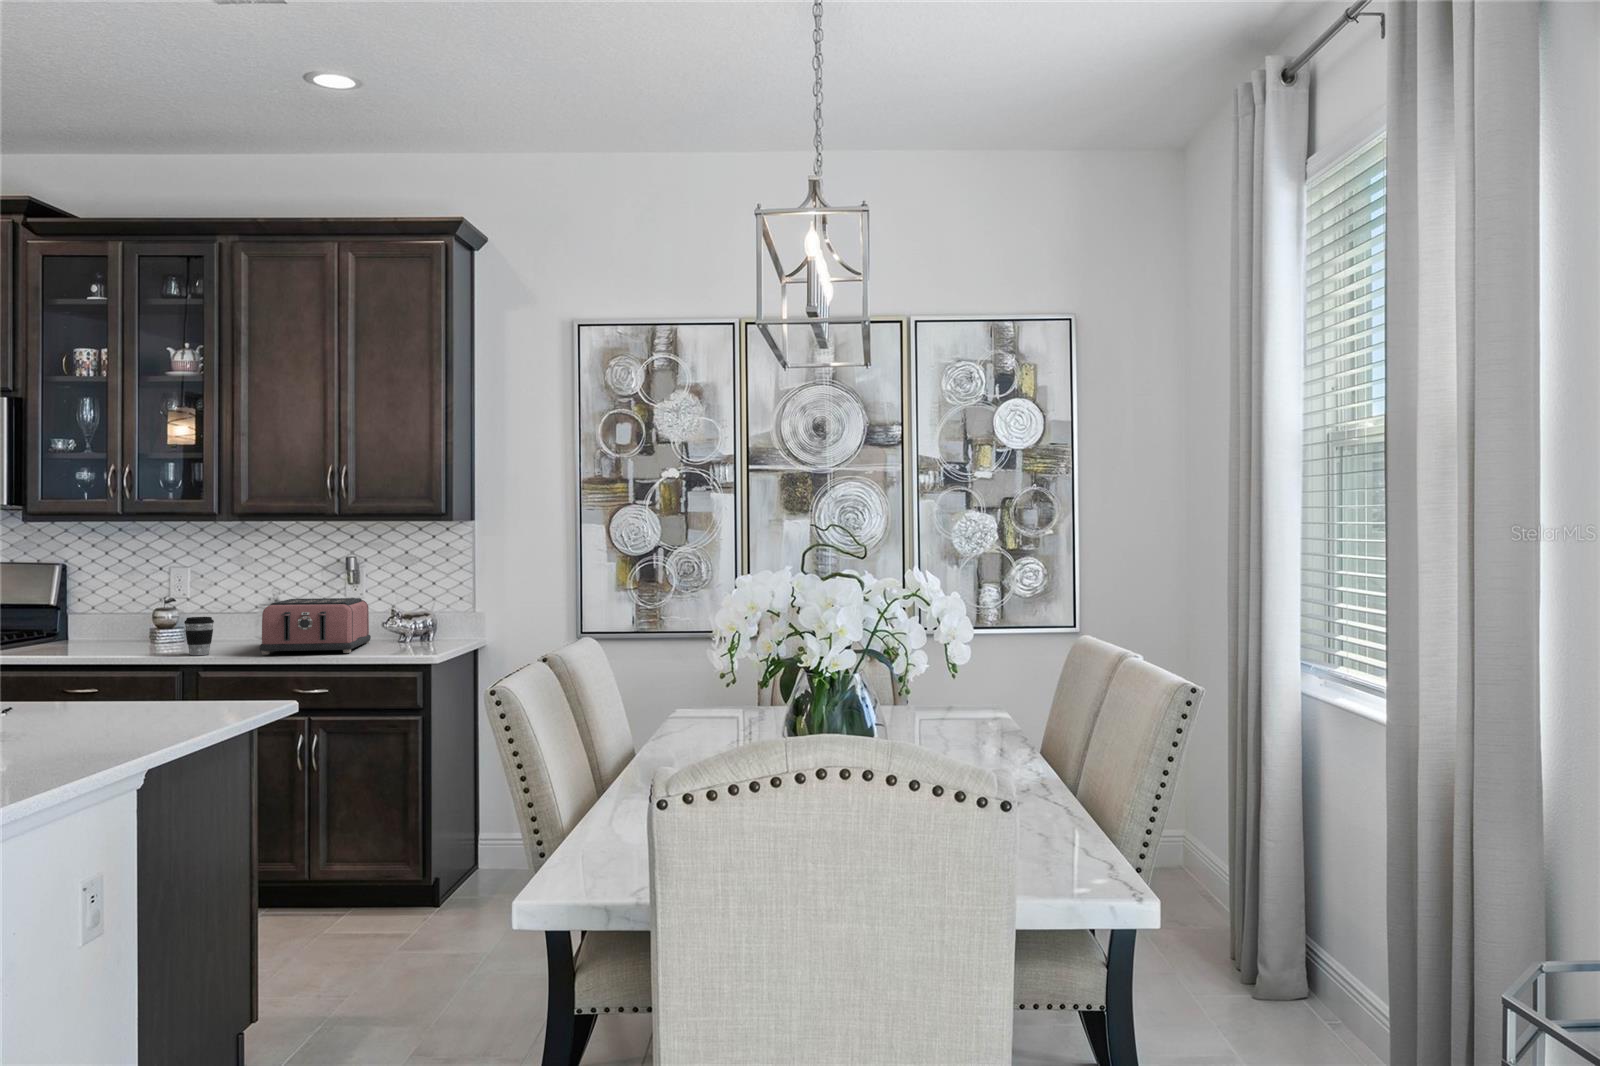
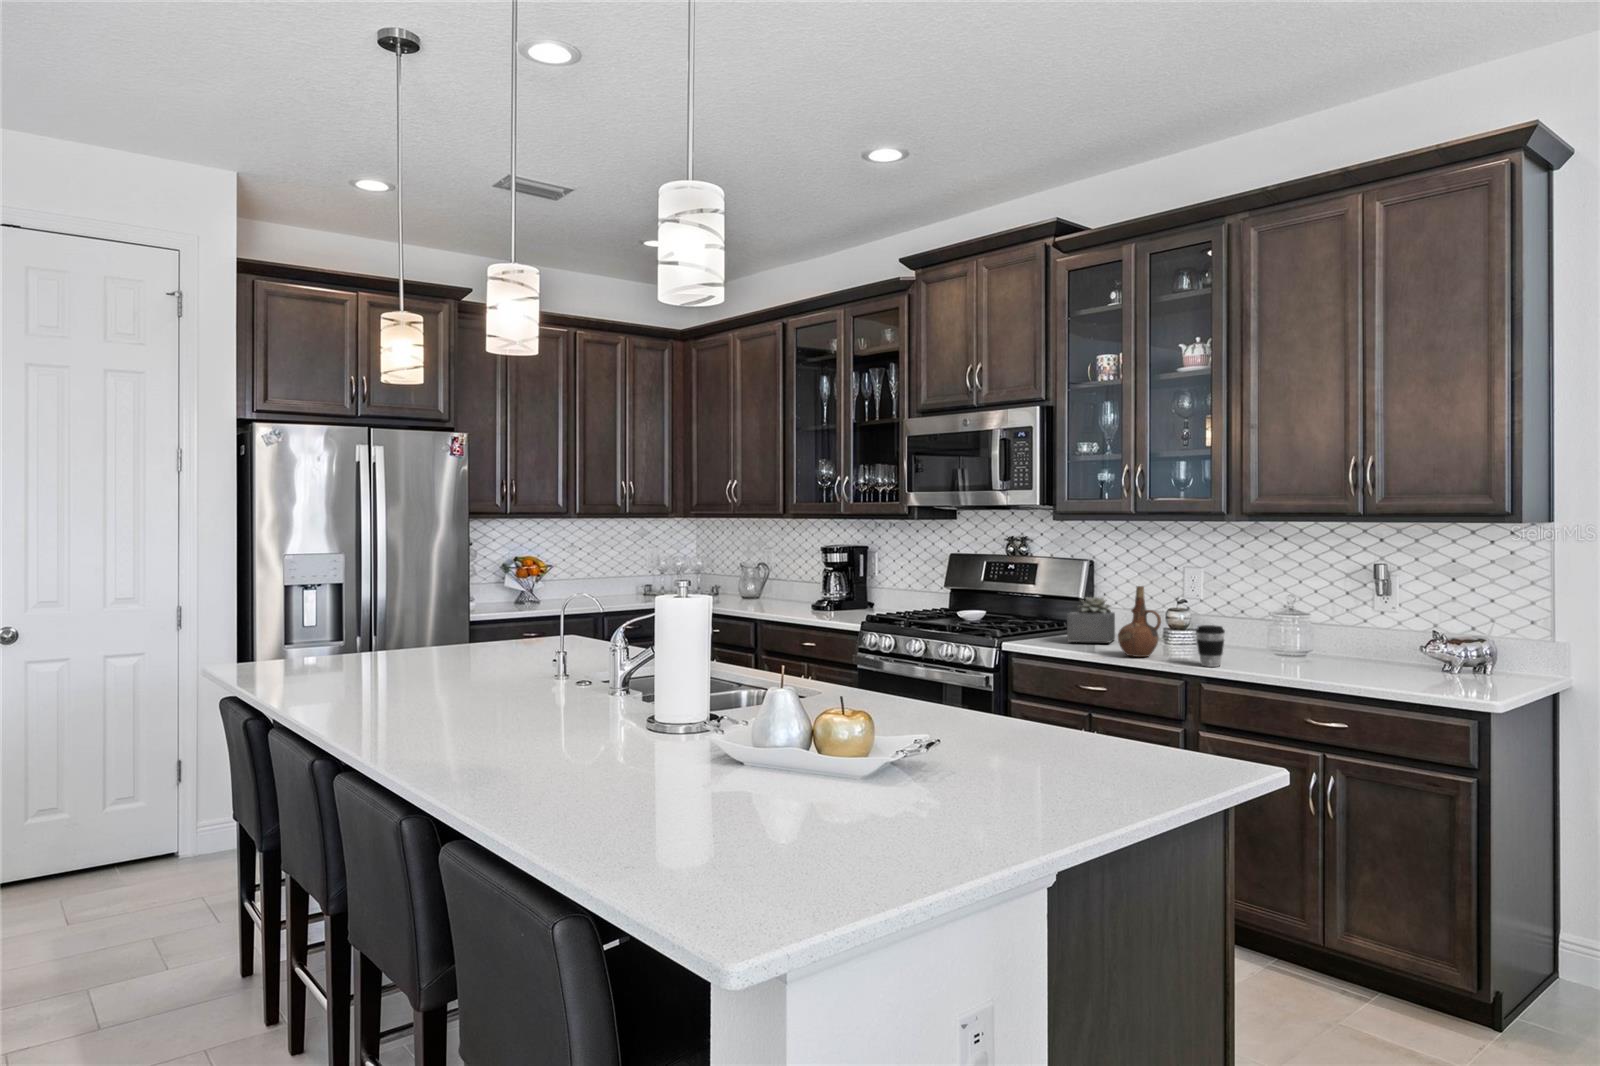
ceramic pitcher: none [98,583,147,654] -> present [1118,586,1161,657]
succulent plant: none [35,598,93,648] -> present [1067,596,1115,643]
toaster: present [260,598,371,655] -> none [1273,610,1405,683]

